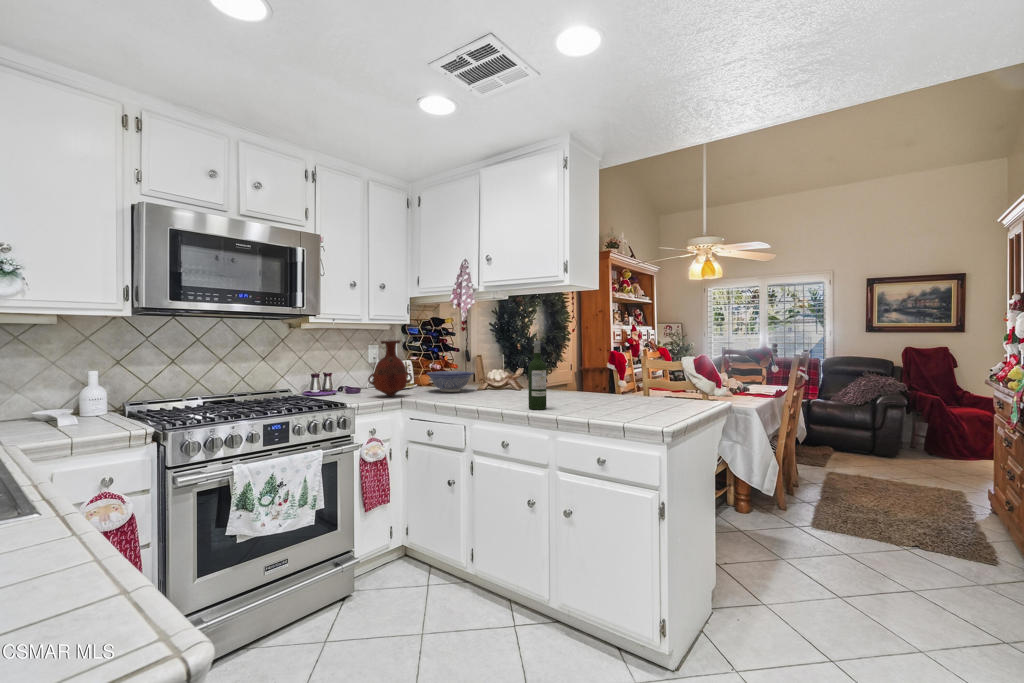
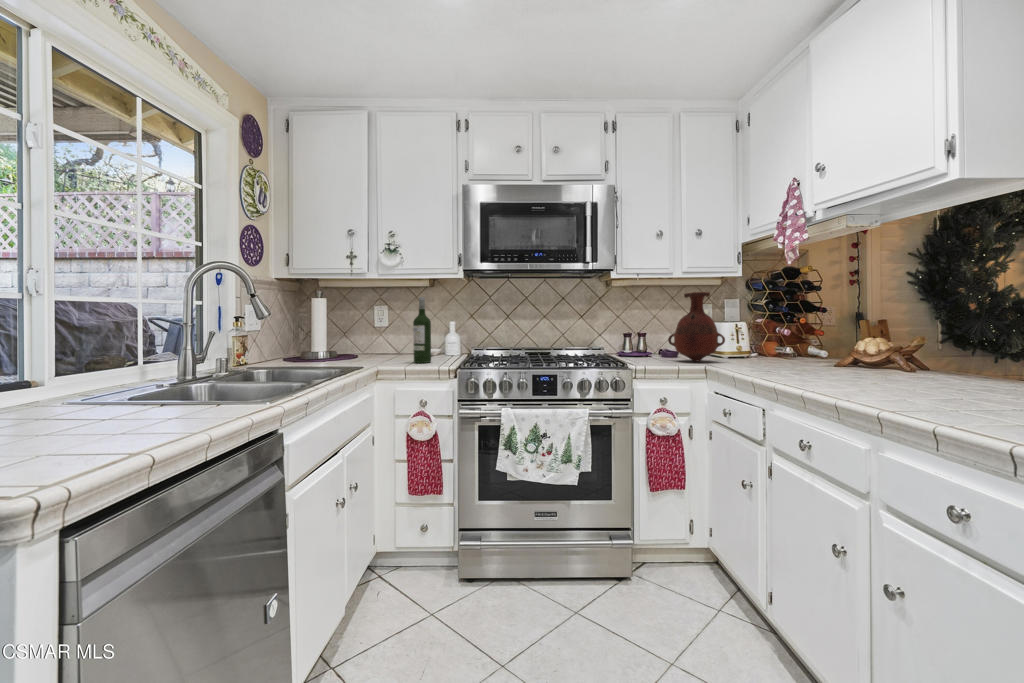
wine bottle: present [528,341,546,409] -> present [413,297,431,363]
decorative bowl: present [427,371,474,392] -> none [754,336,833,363]

